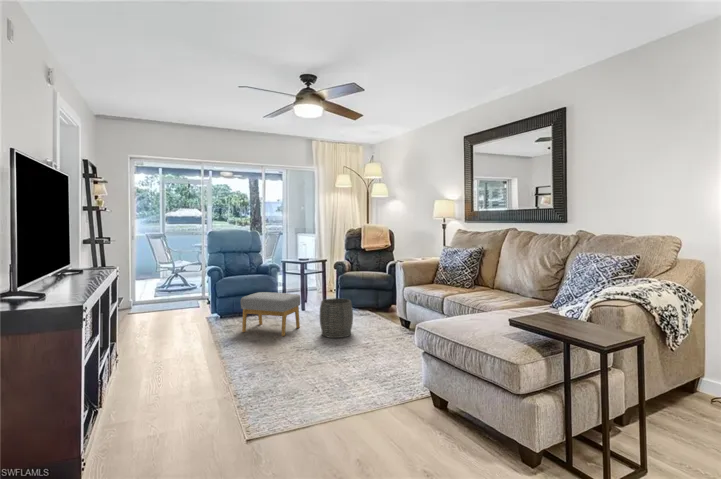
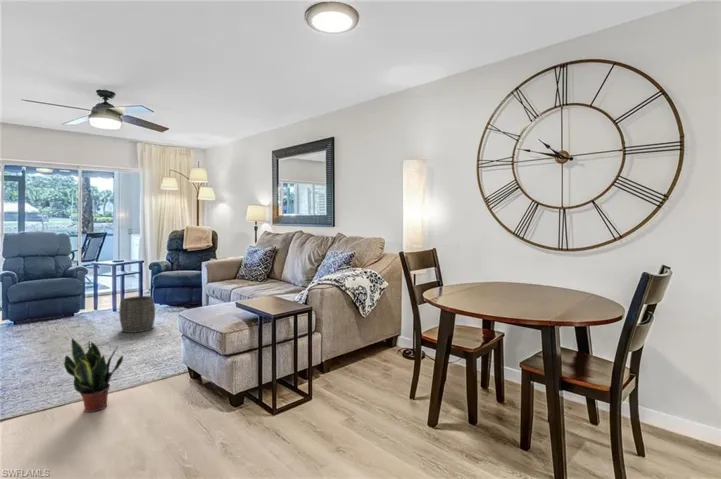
footstool: present [241,292,300,336] -> none [31,294,102,335]
potted plant: none [317,351,375,440] -> present [64,339,123,412]

